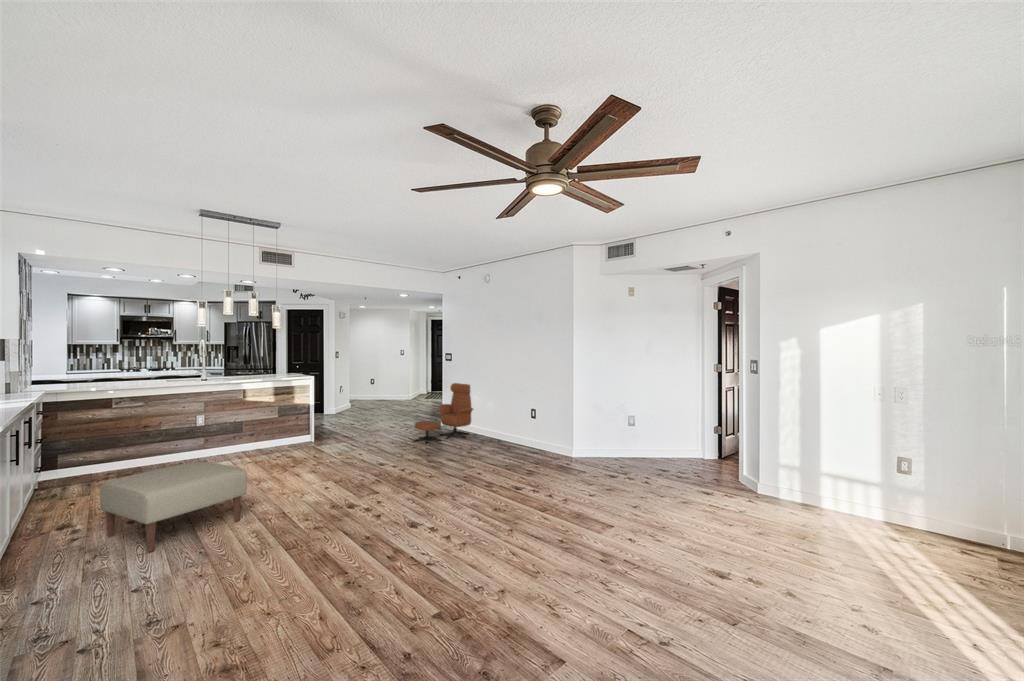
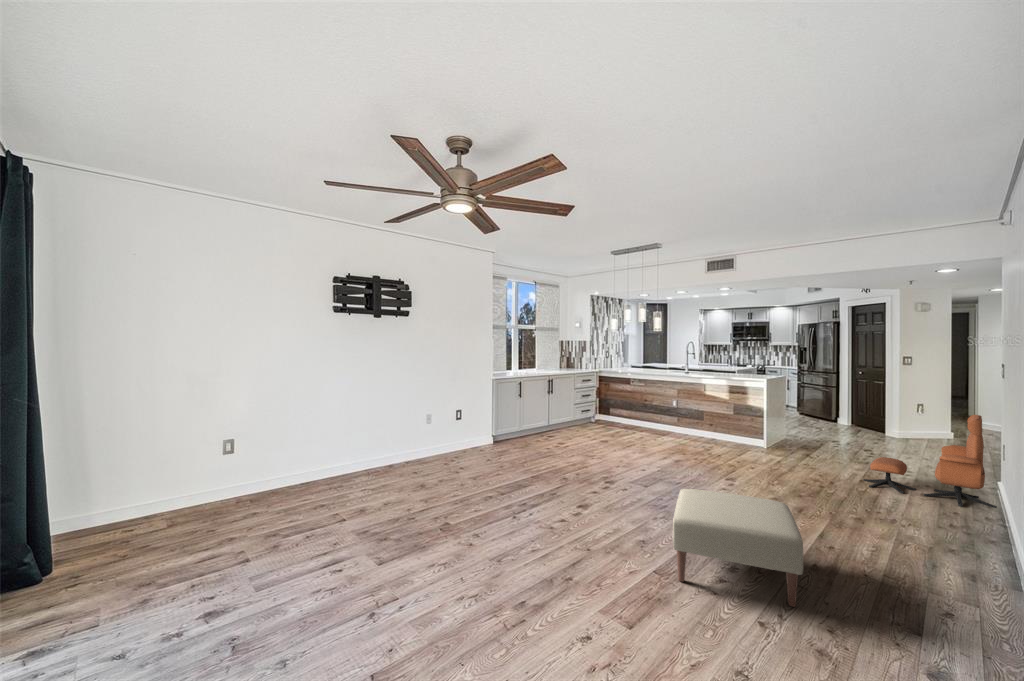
ottoman: present [100,462,247,552] -> present [673,489,803,607]

